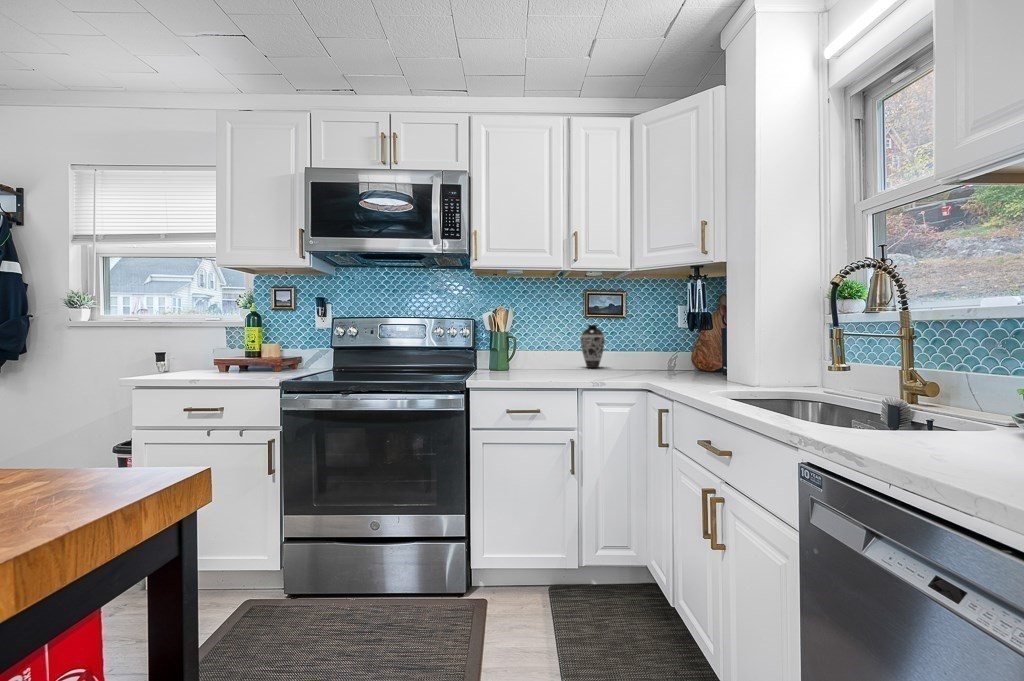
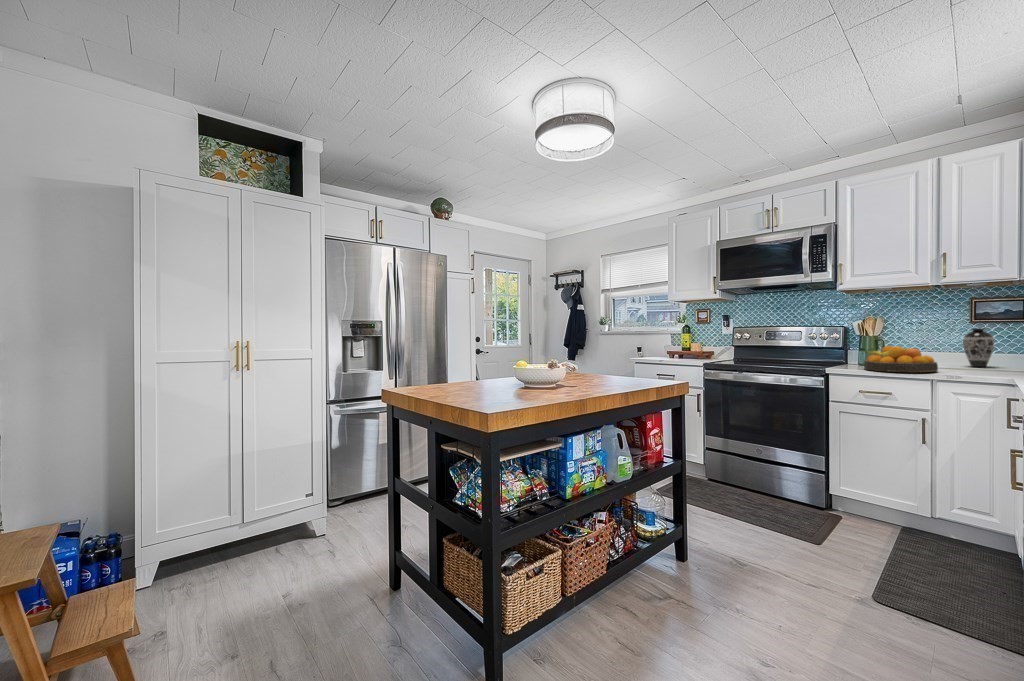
fruit bowl: none [505,346,577,382] -> present [864,346,938,372]

